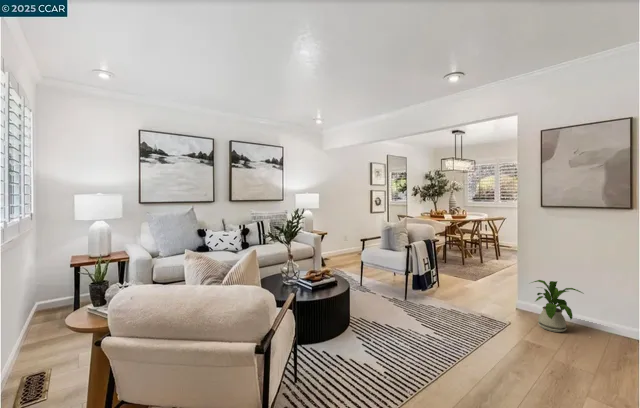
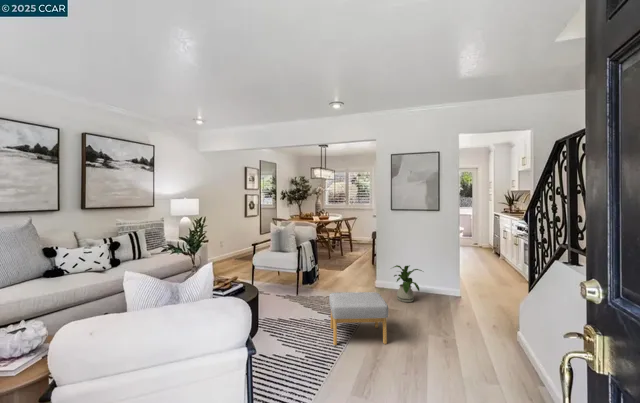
footstool: none [421,299,497,372] -> present [329,292,388,345]

